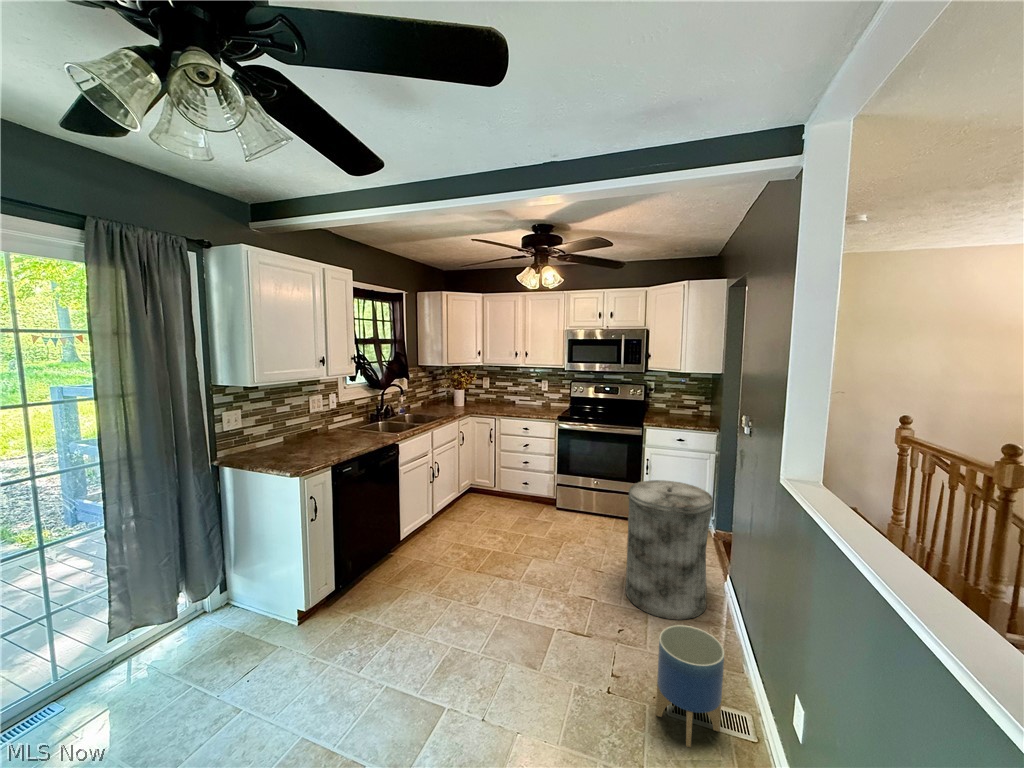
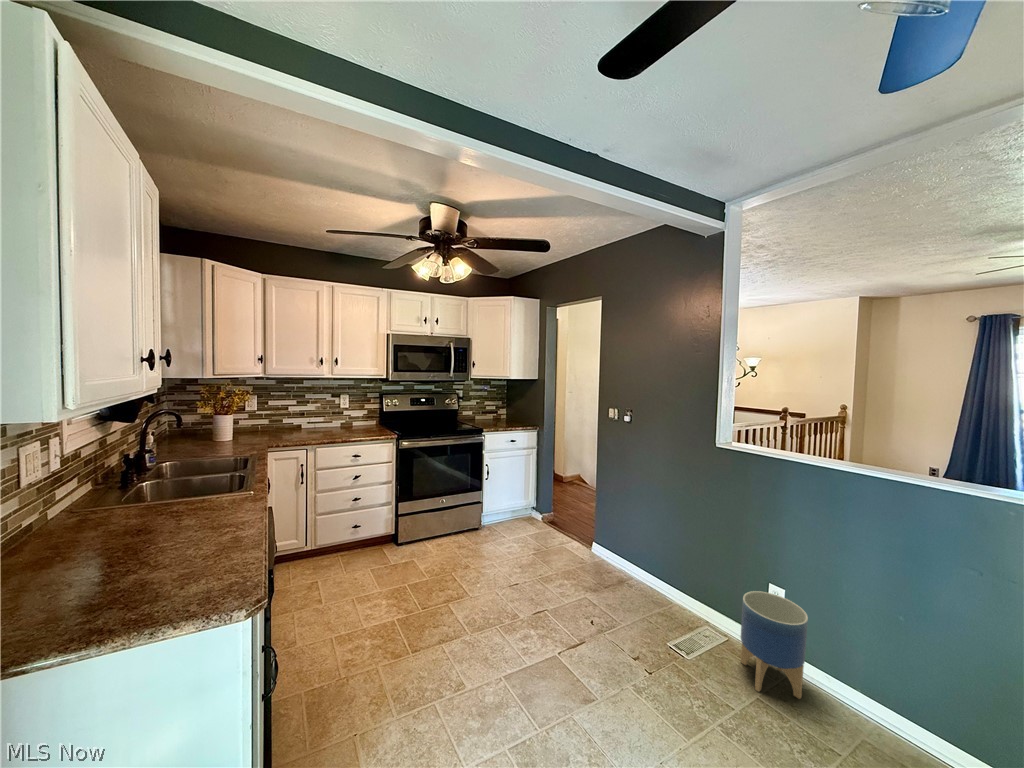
trash can: present [626,480,713,620] -> none [566,476,646,607]

